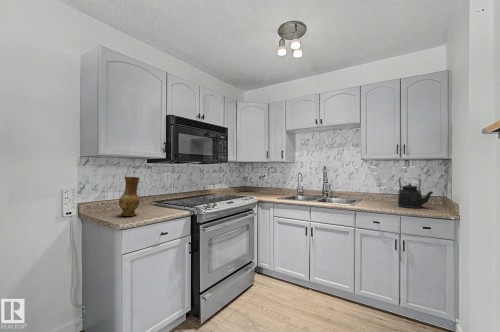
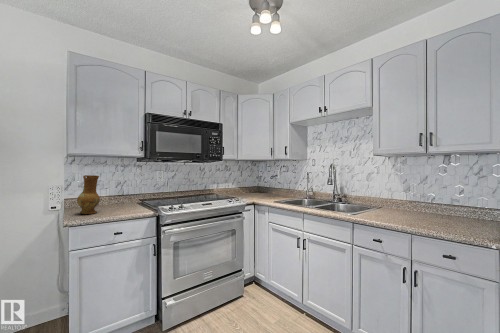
kettle: present [398,179,433,208] -> none [420,180,474,226]

